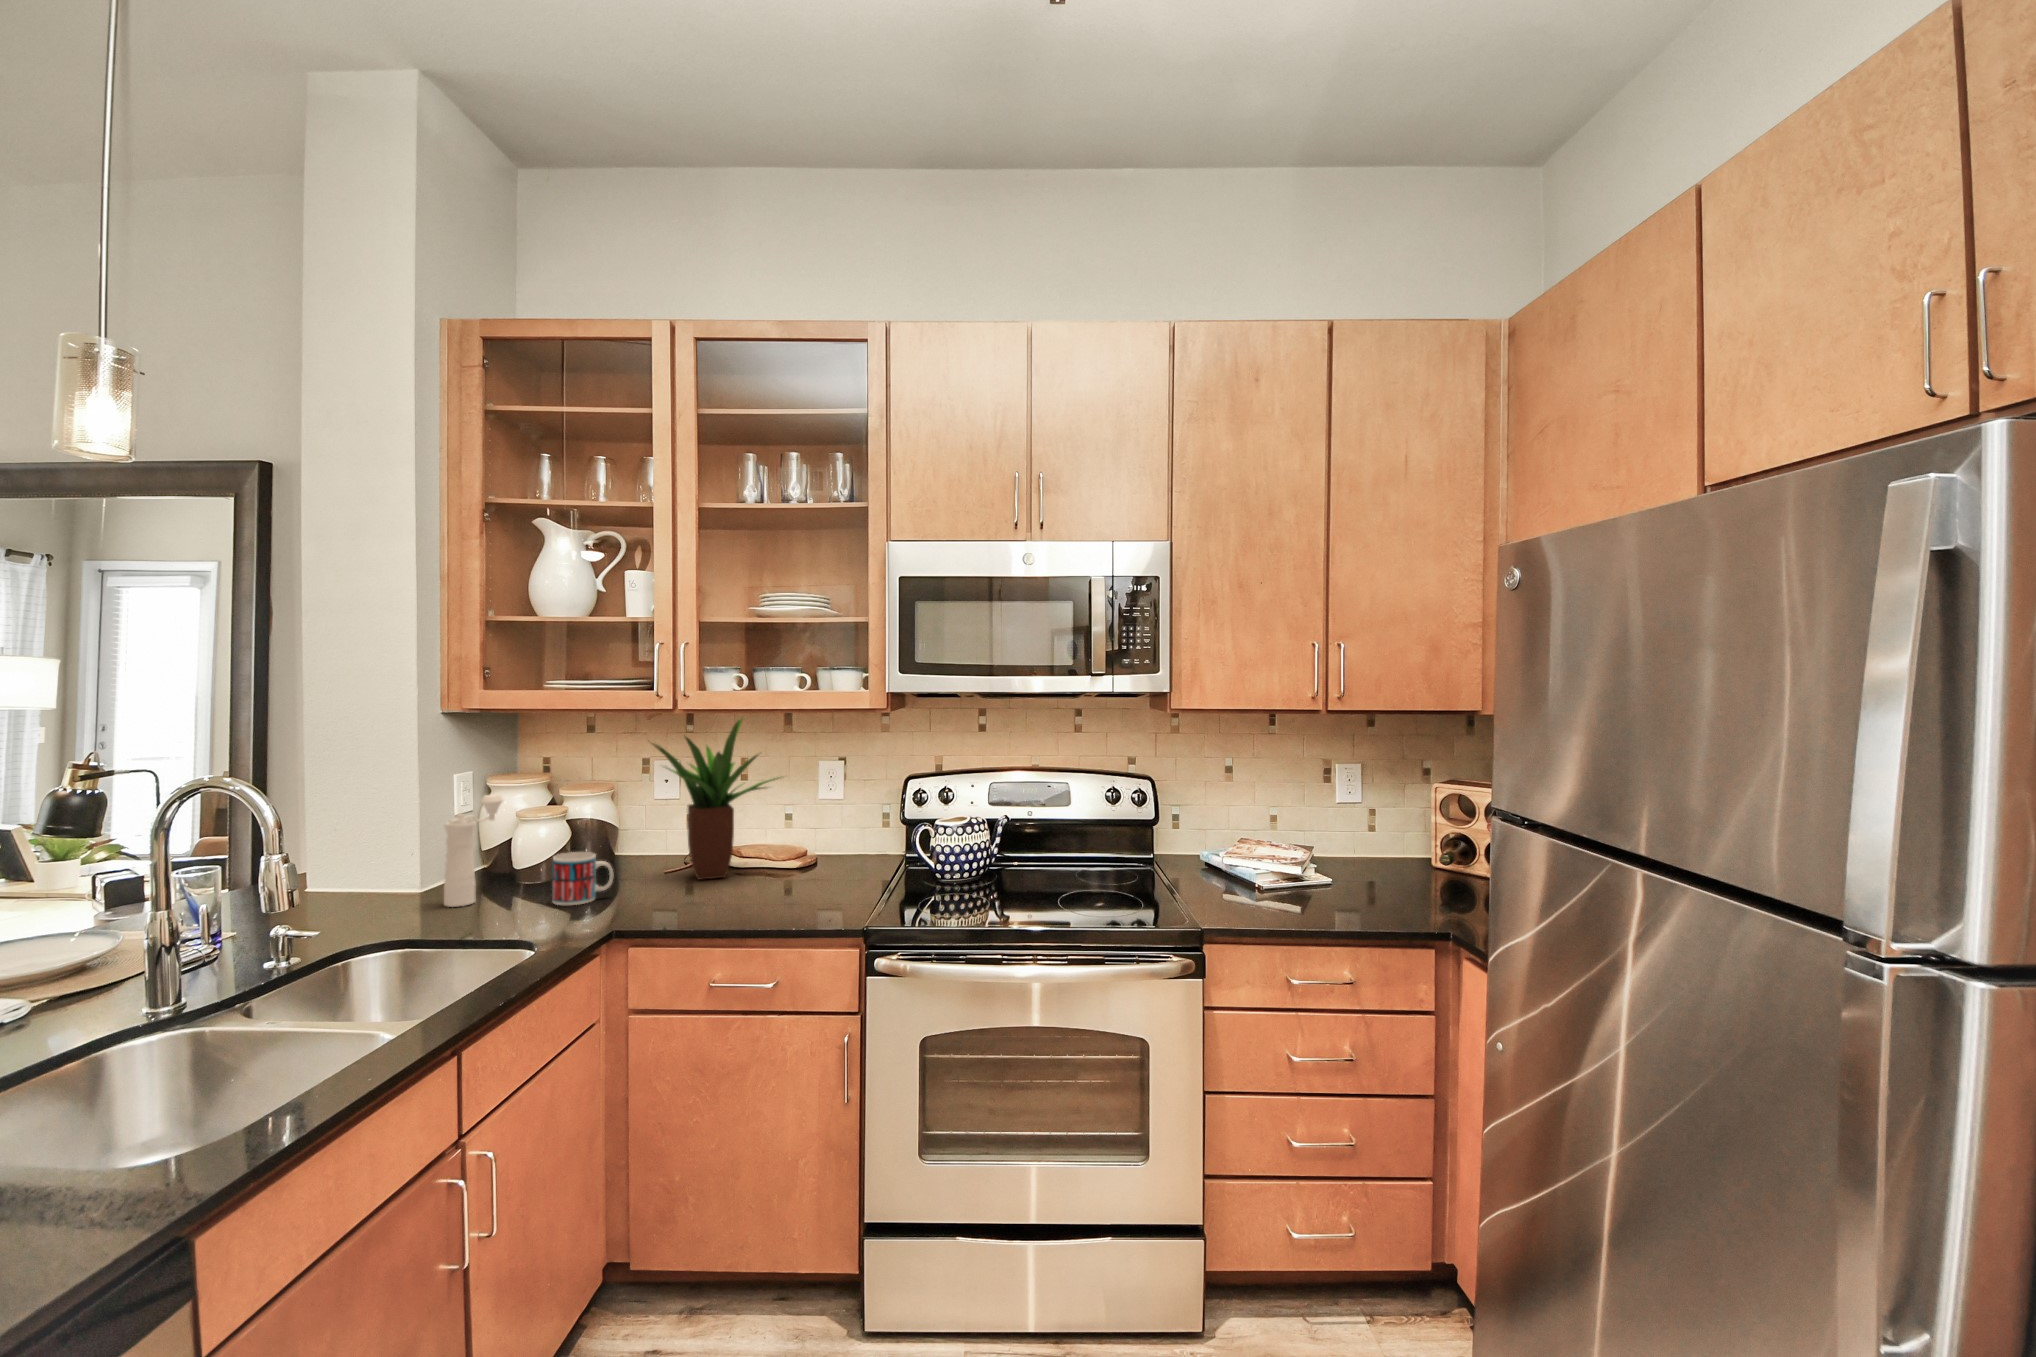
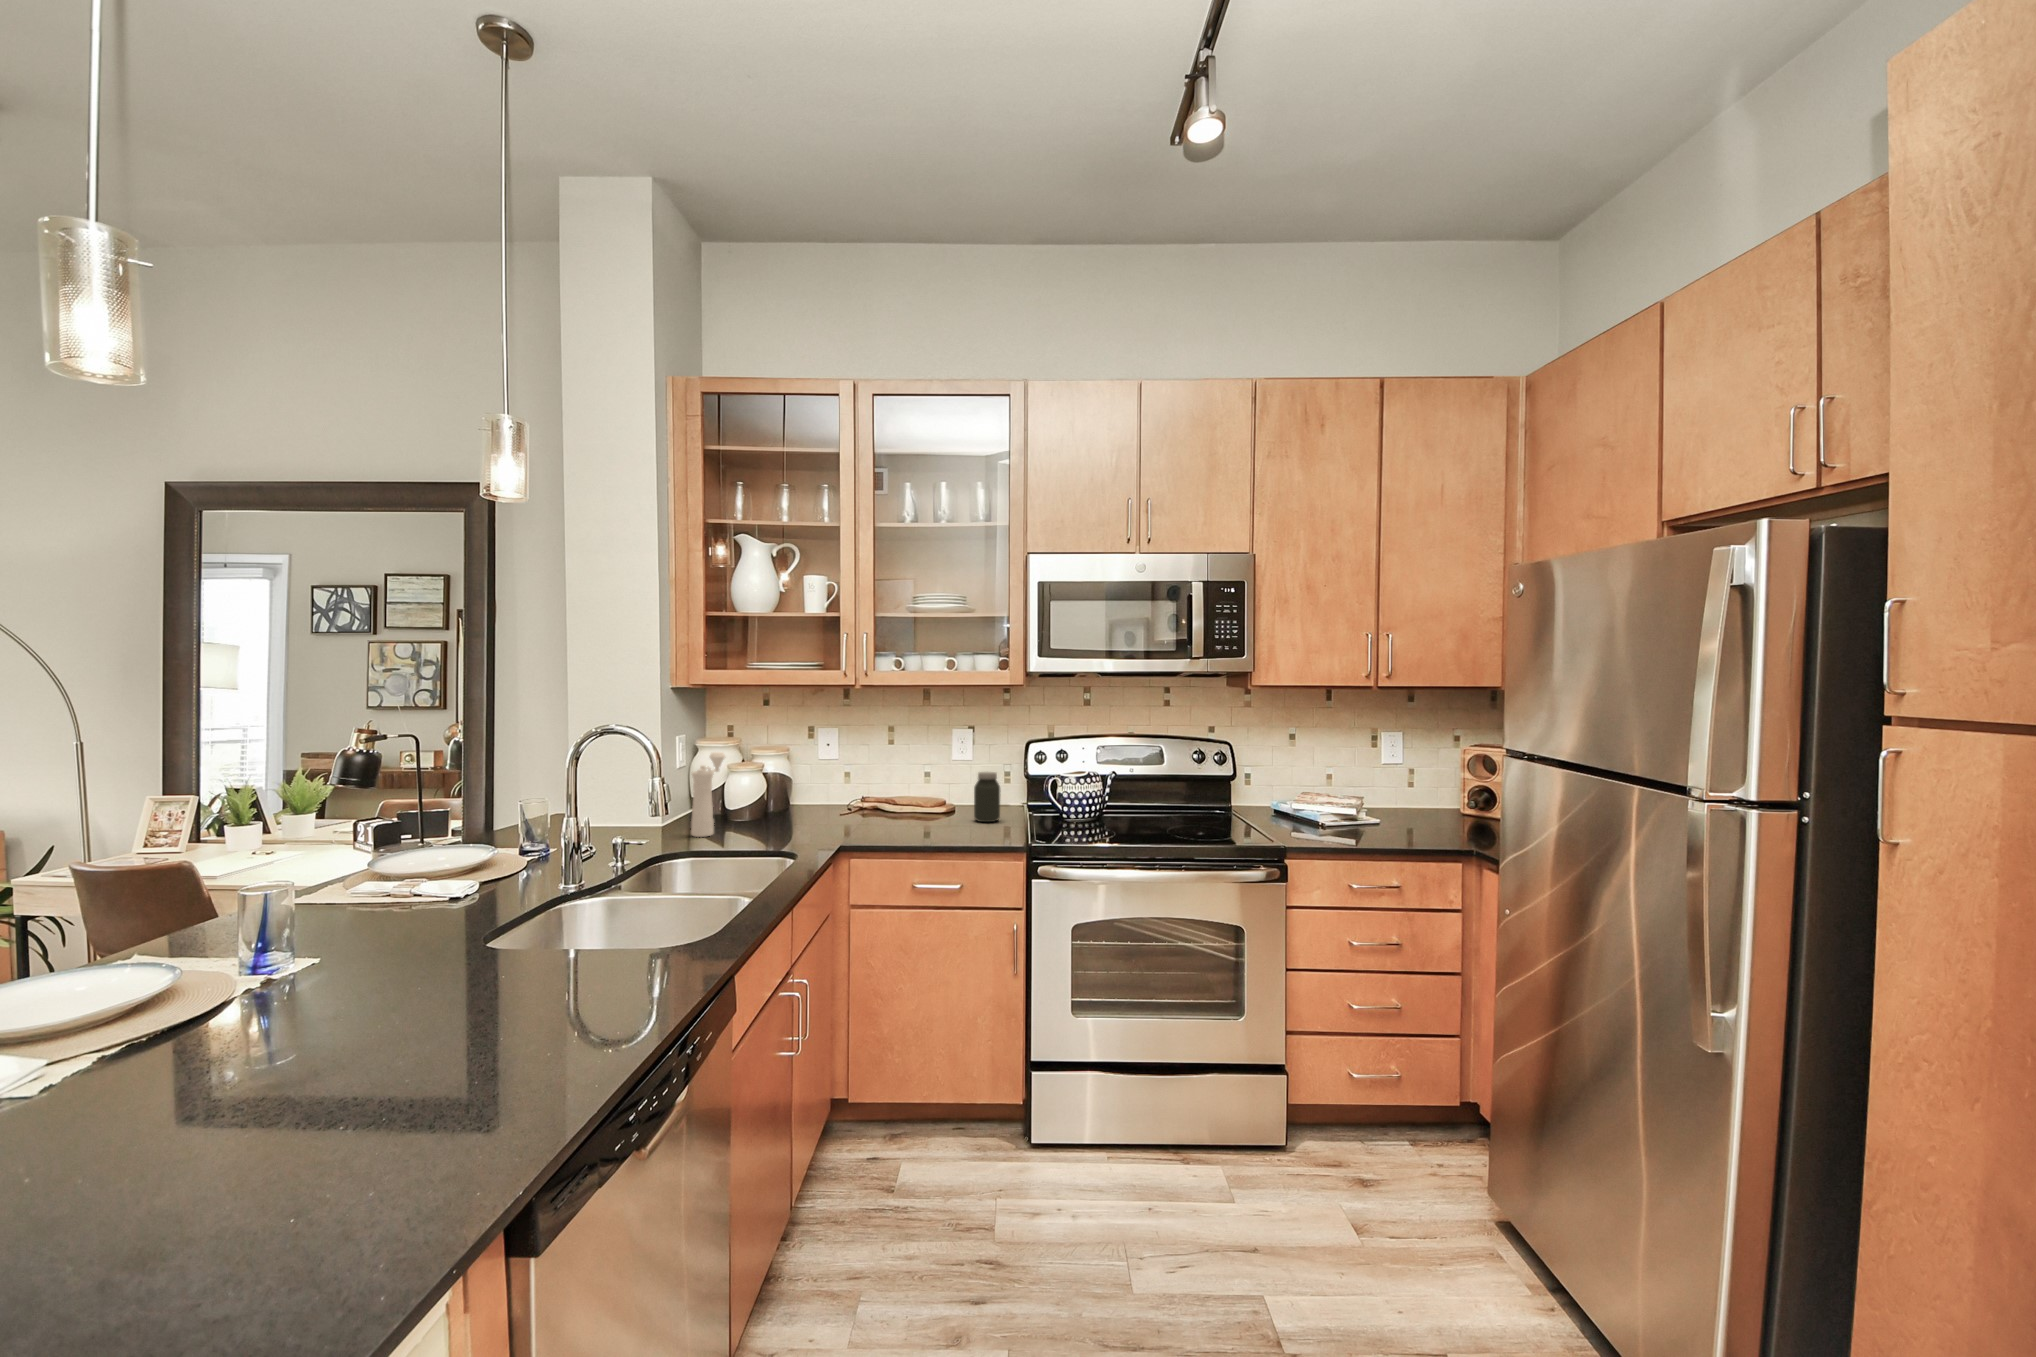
potted plant: present [653,718,779,880] -> none [829,690,937,822]
jar: none [830,816,863,880] -> present [974,772,1000,822]
mug: present [552,852,614,905] -> none [772,796,816,836]

